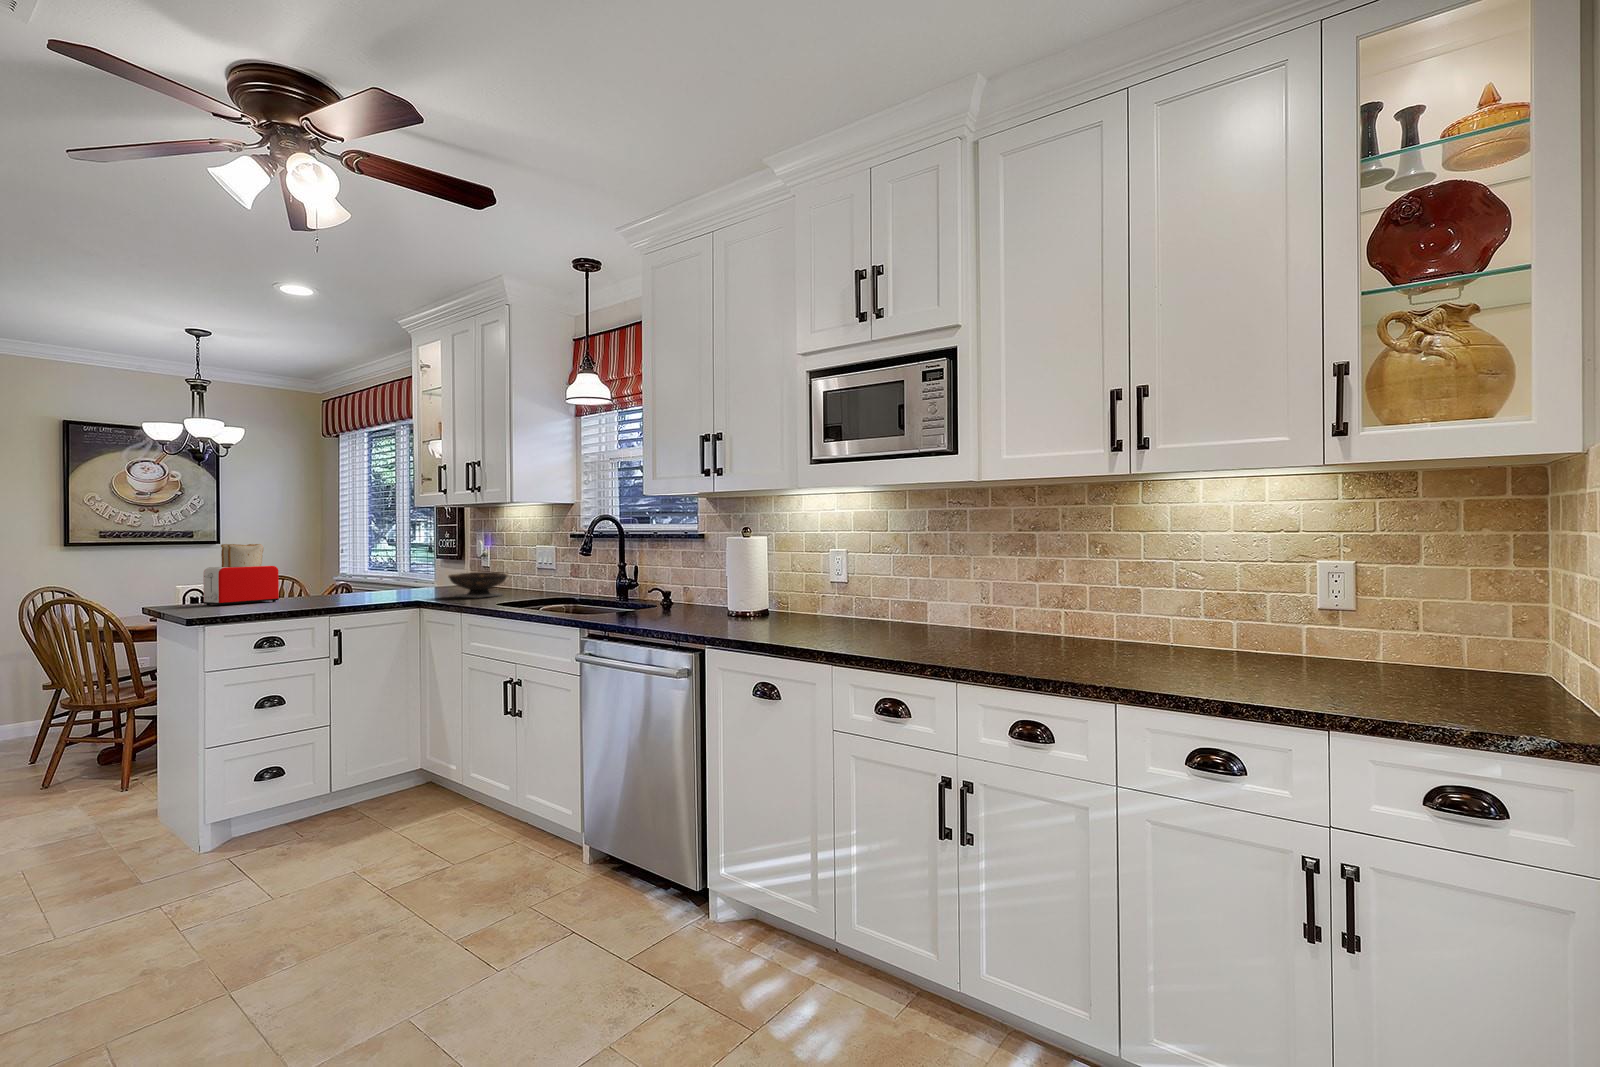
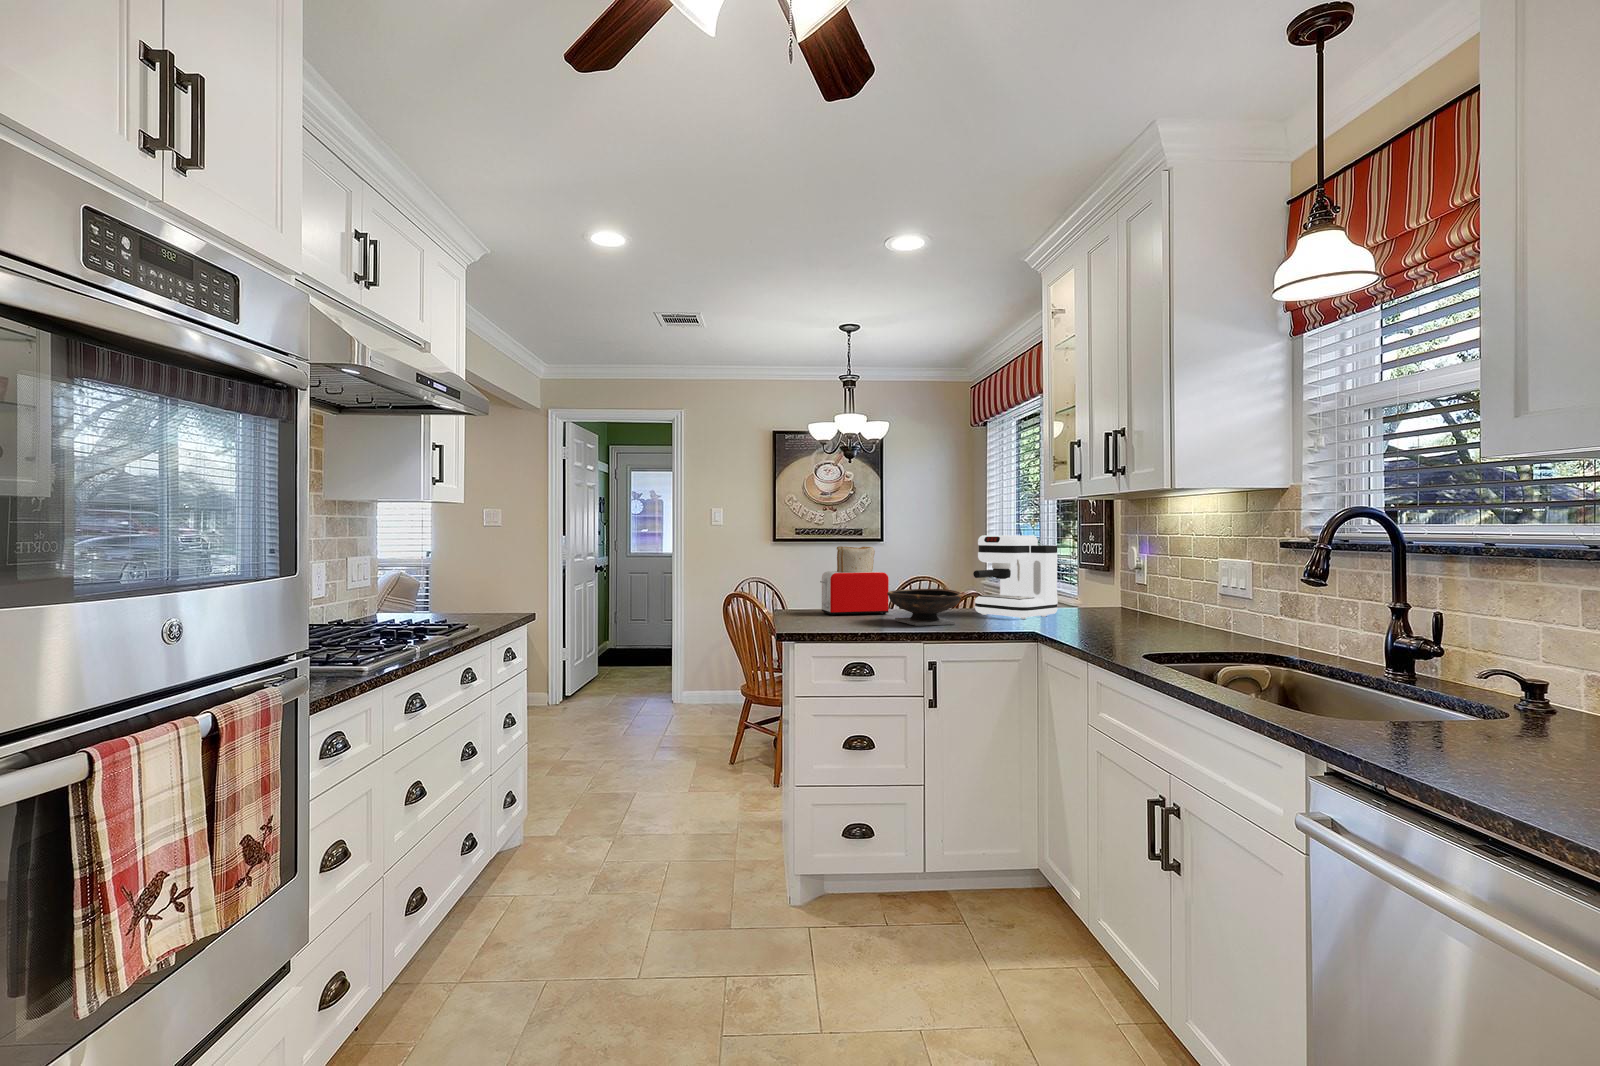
coffee maker: none [361,533,429,596] -> present [973,535,1058,619]
bowl: present [448,572,508,598] -> present [887,589,962,626]

